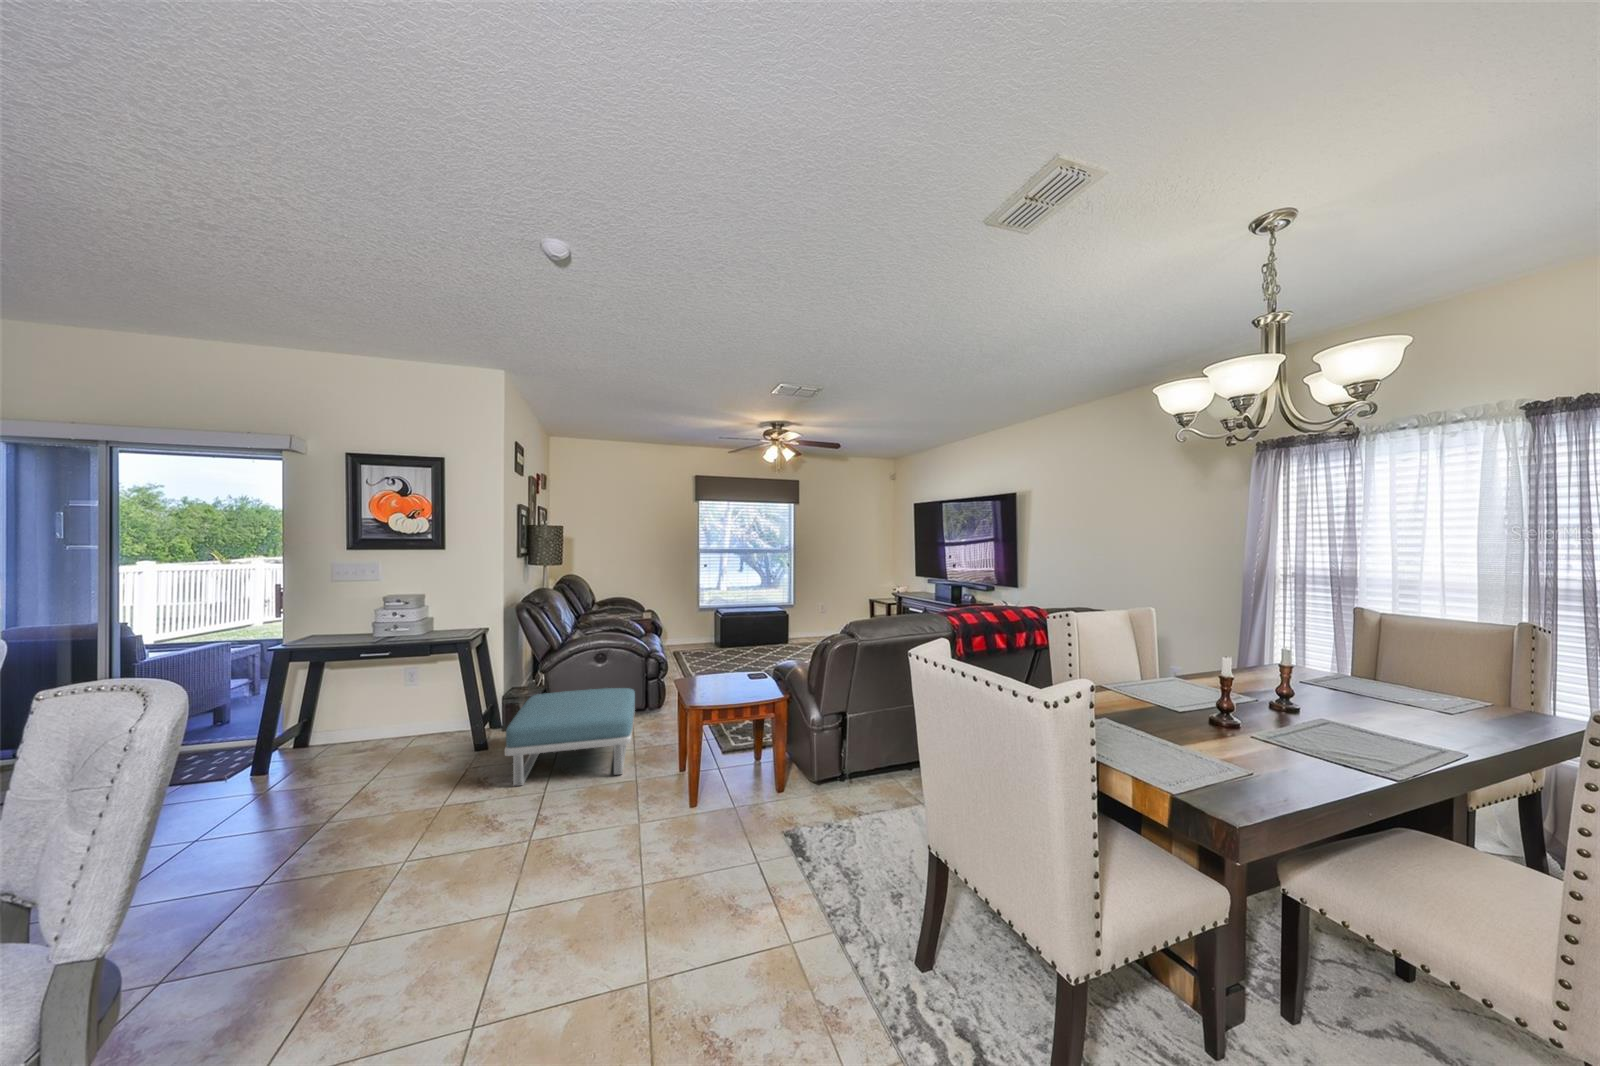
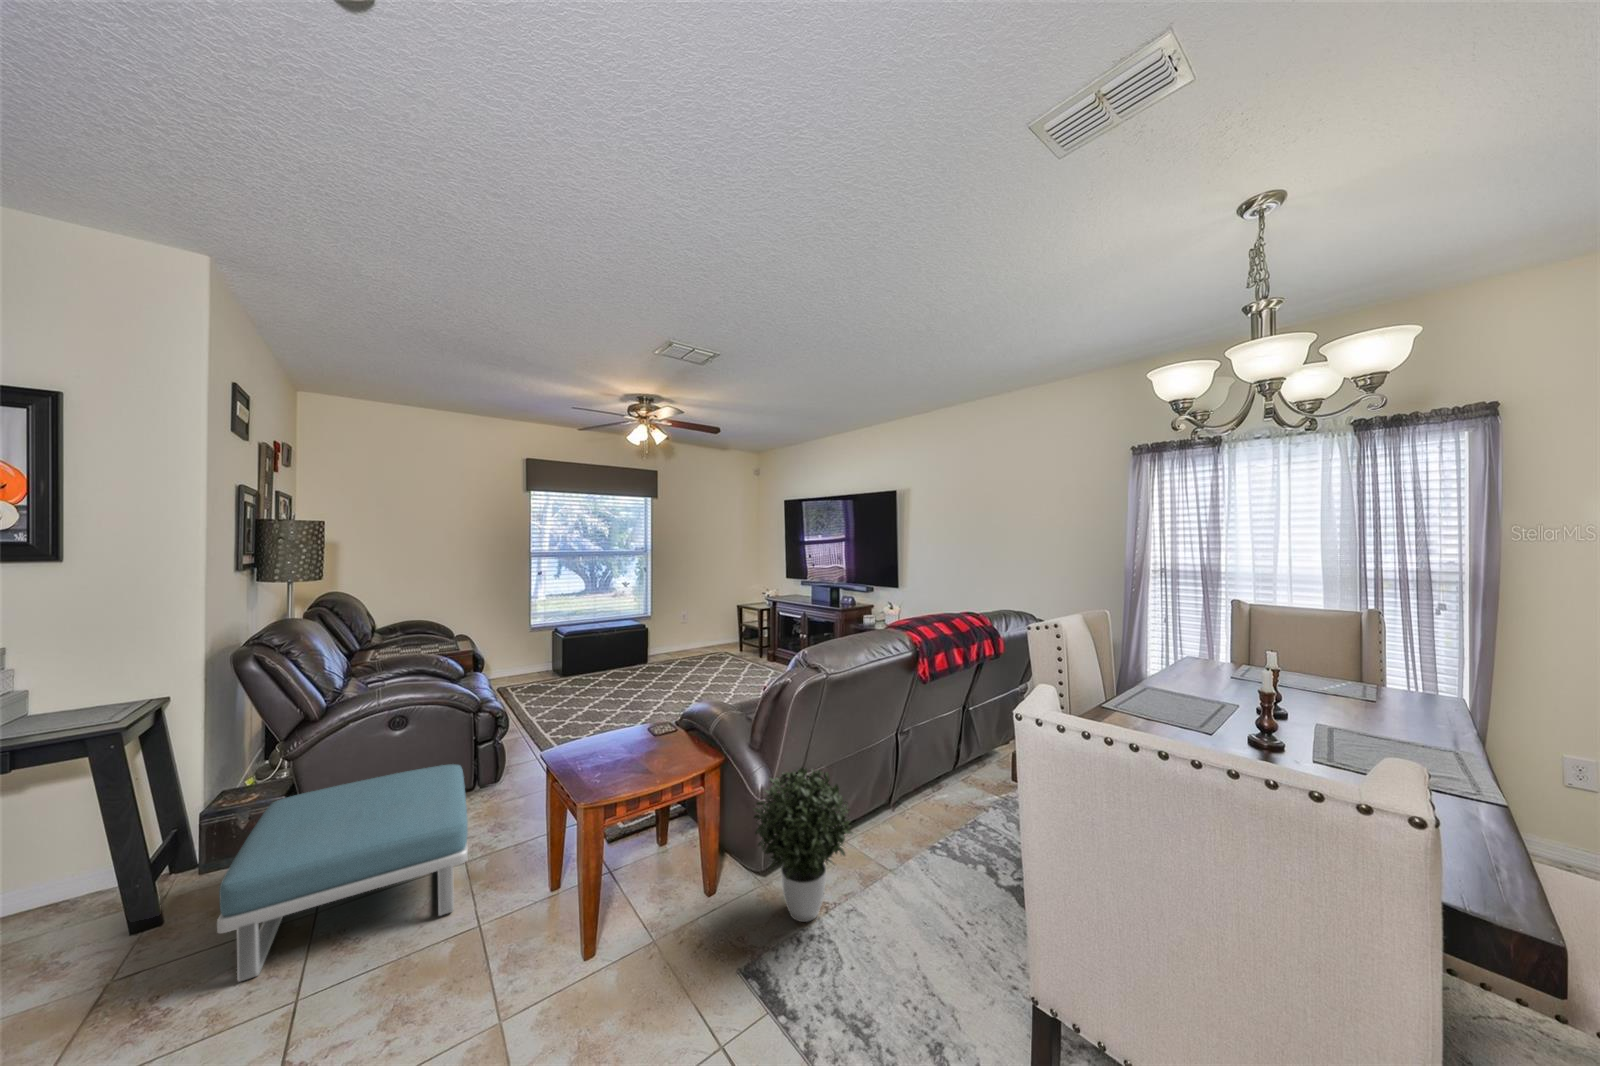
potted plant: none [805,707,878,818] -> present [753,768,853,922]

